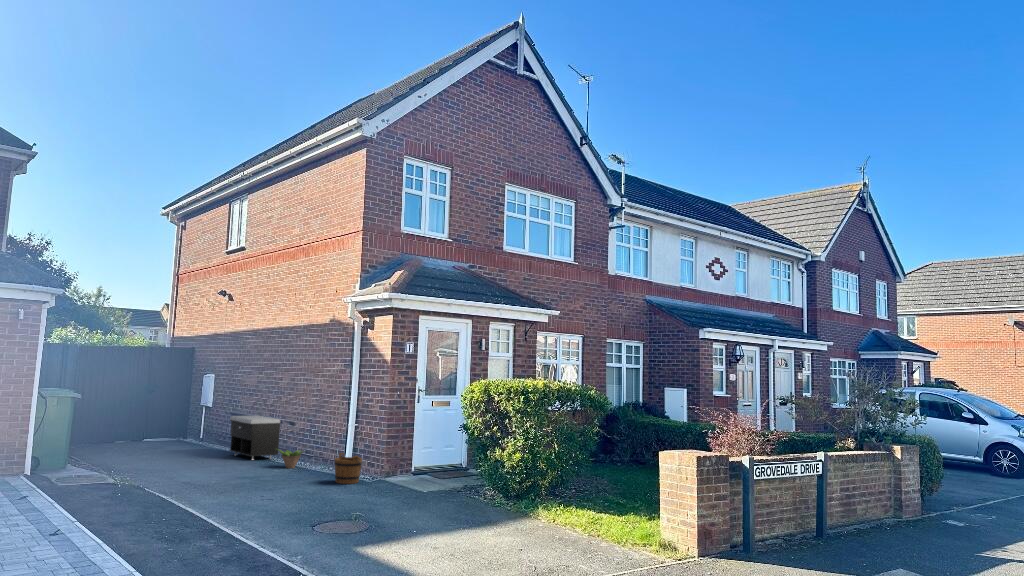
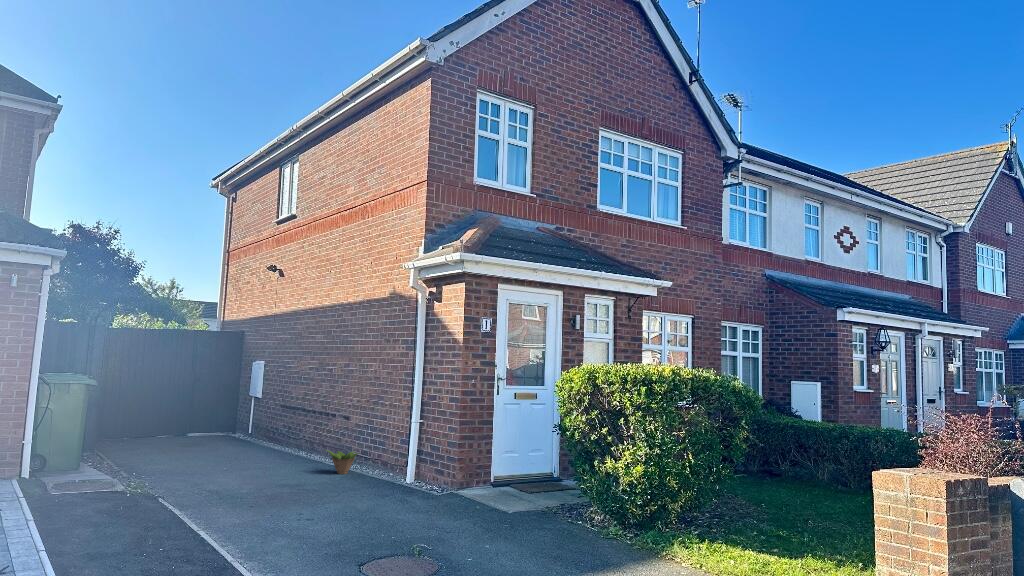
storage bench: present [230,415,280,460] -> none [275,409,333,462]
bucket: present [335,453,362,484] -> none [393,458,428,498]

